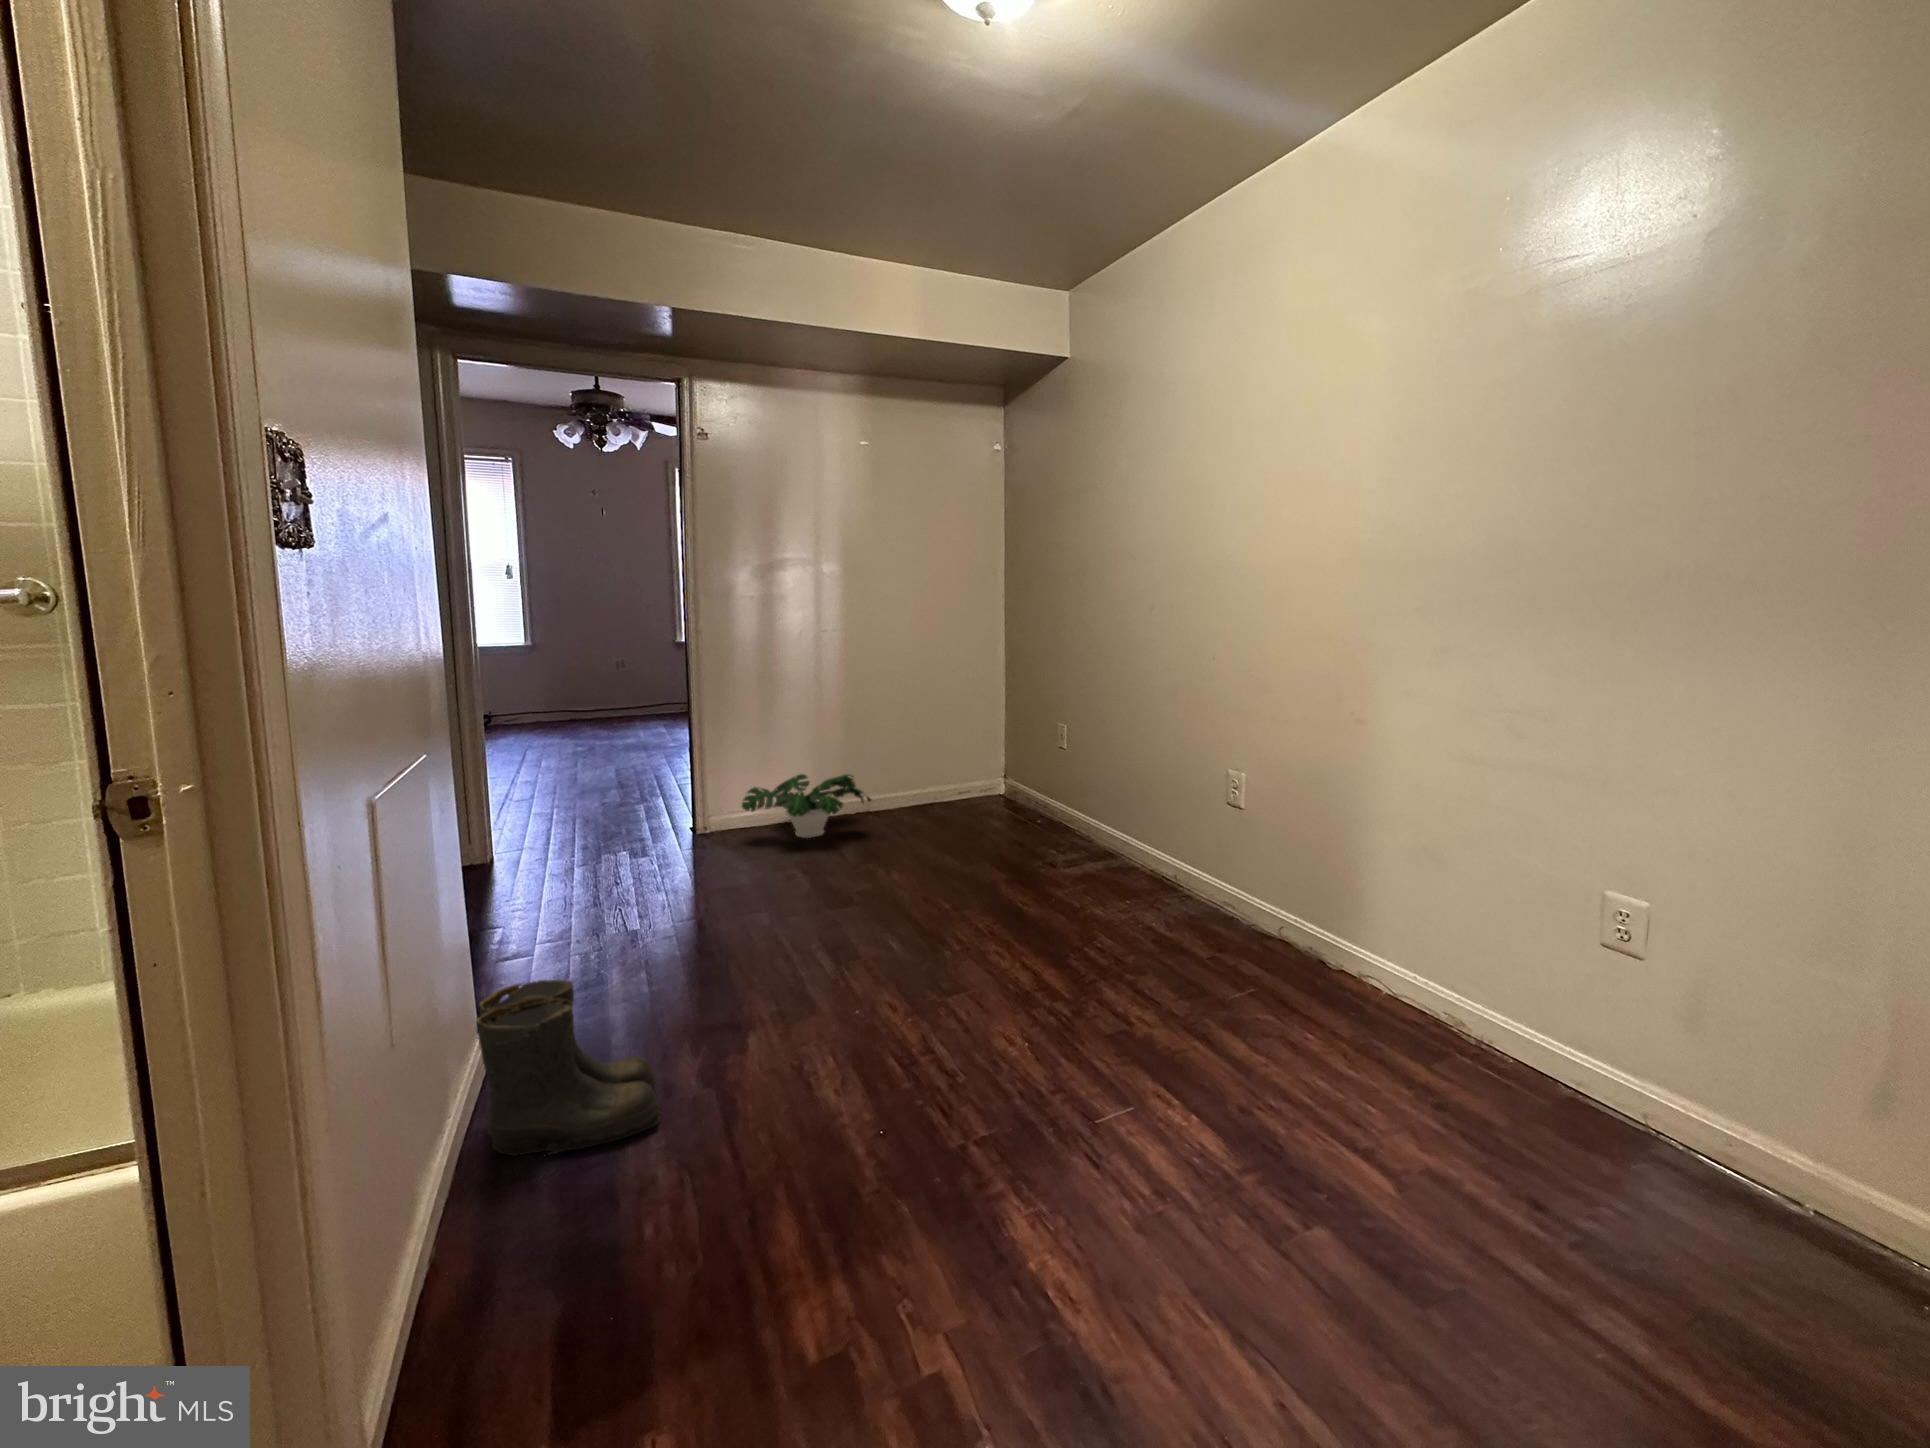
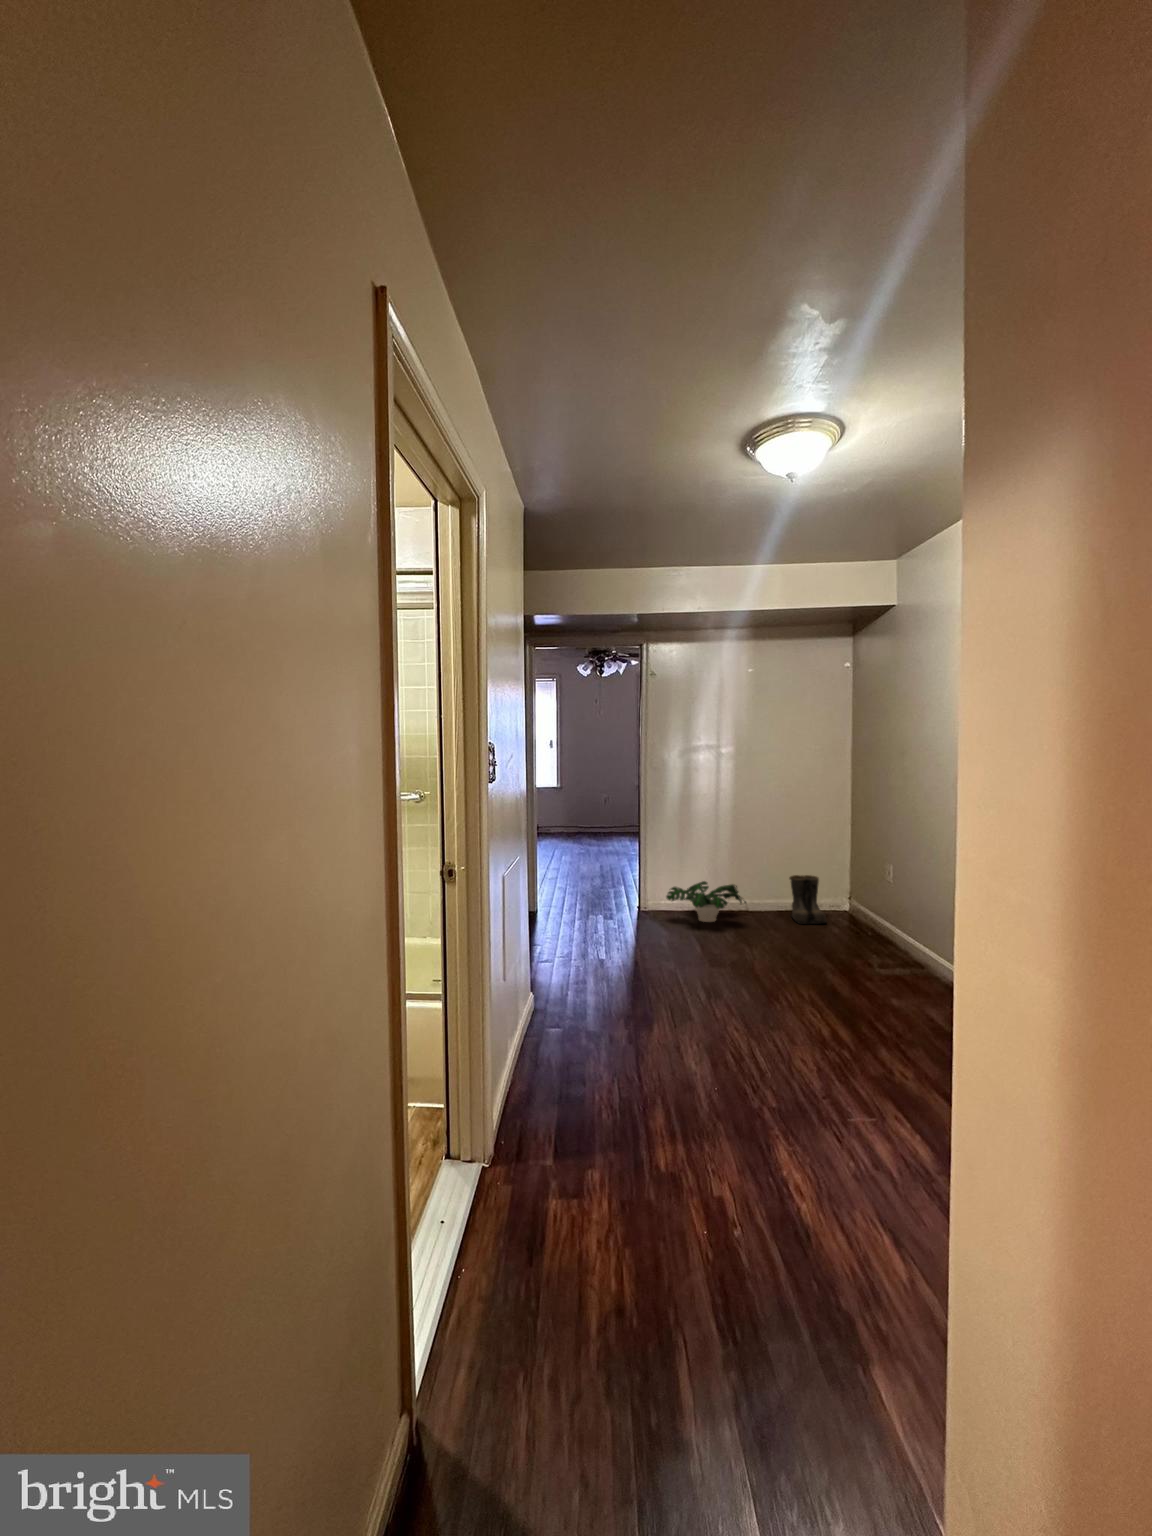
boots: present [476,980,661,1156] -> present [789,875,827,924]

